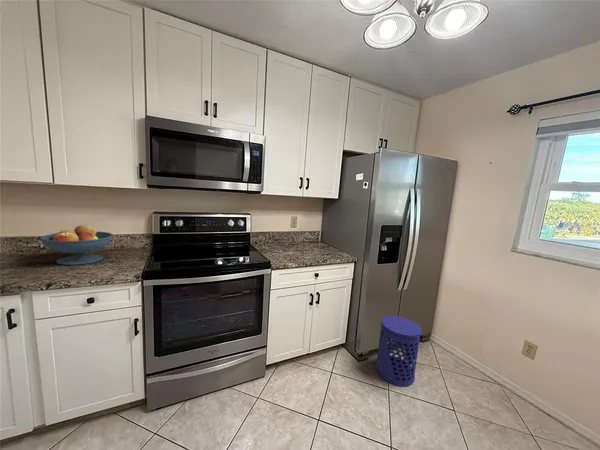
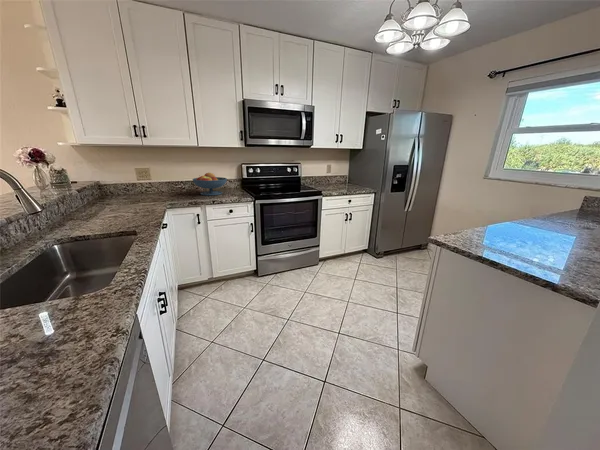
waste bin: present [376,316,421,386] -> none [388,229,419,269]

